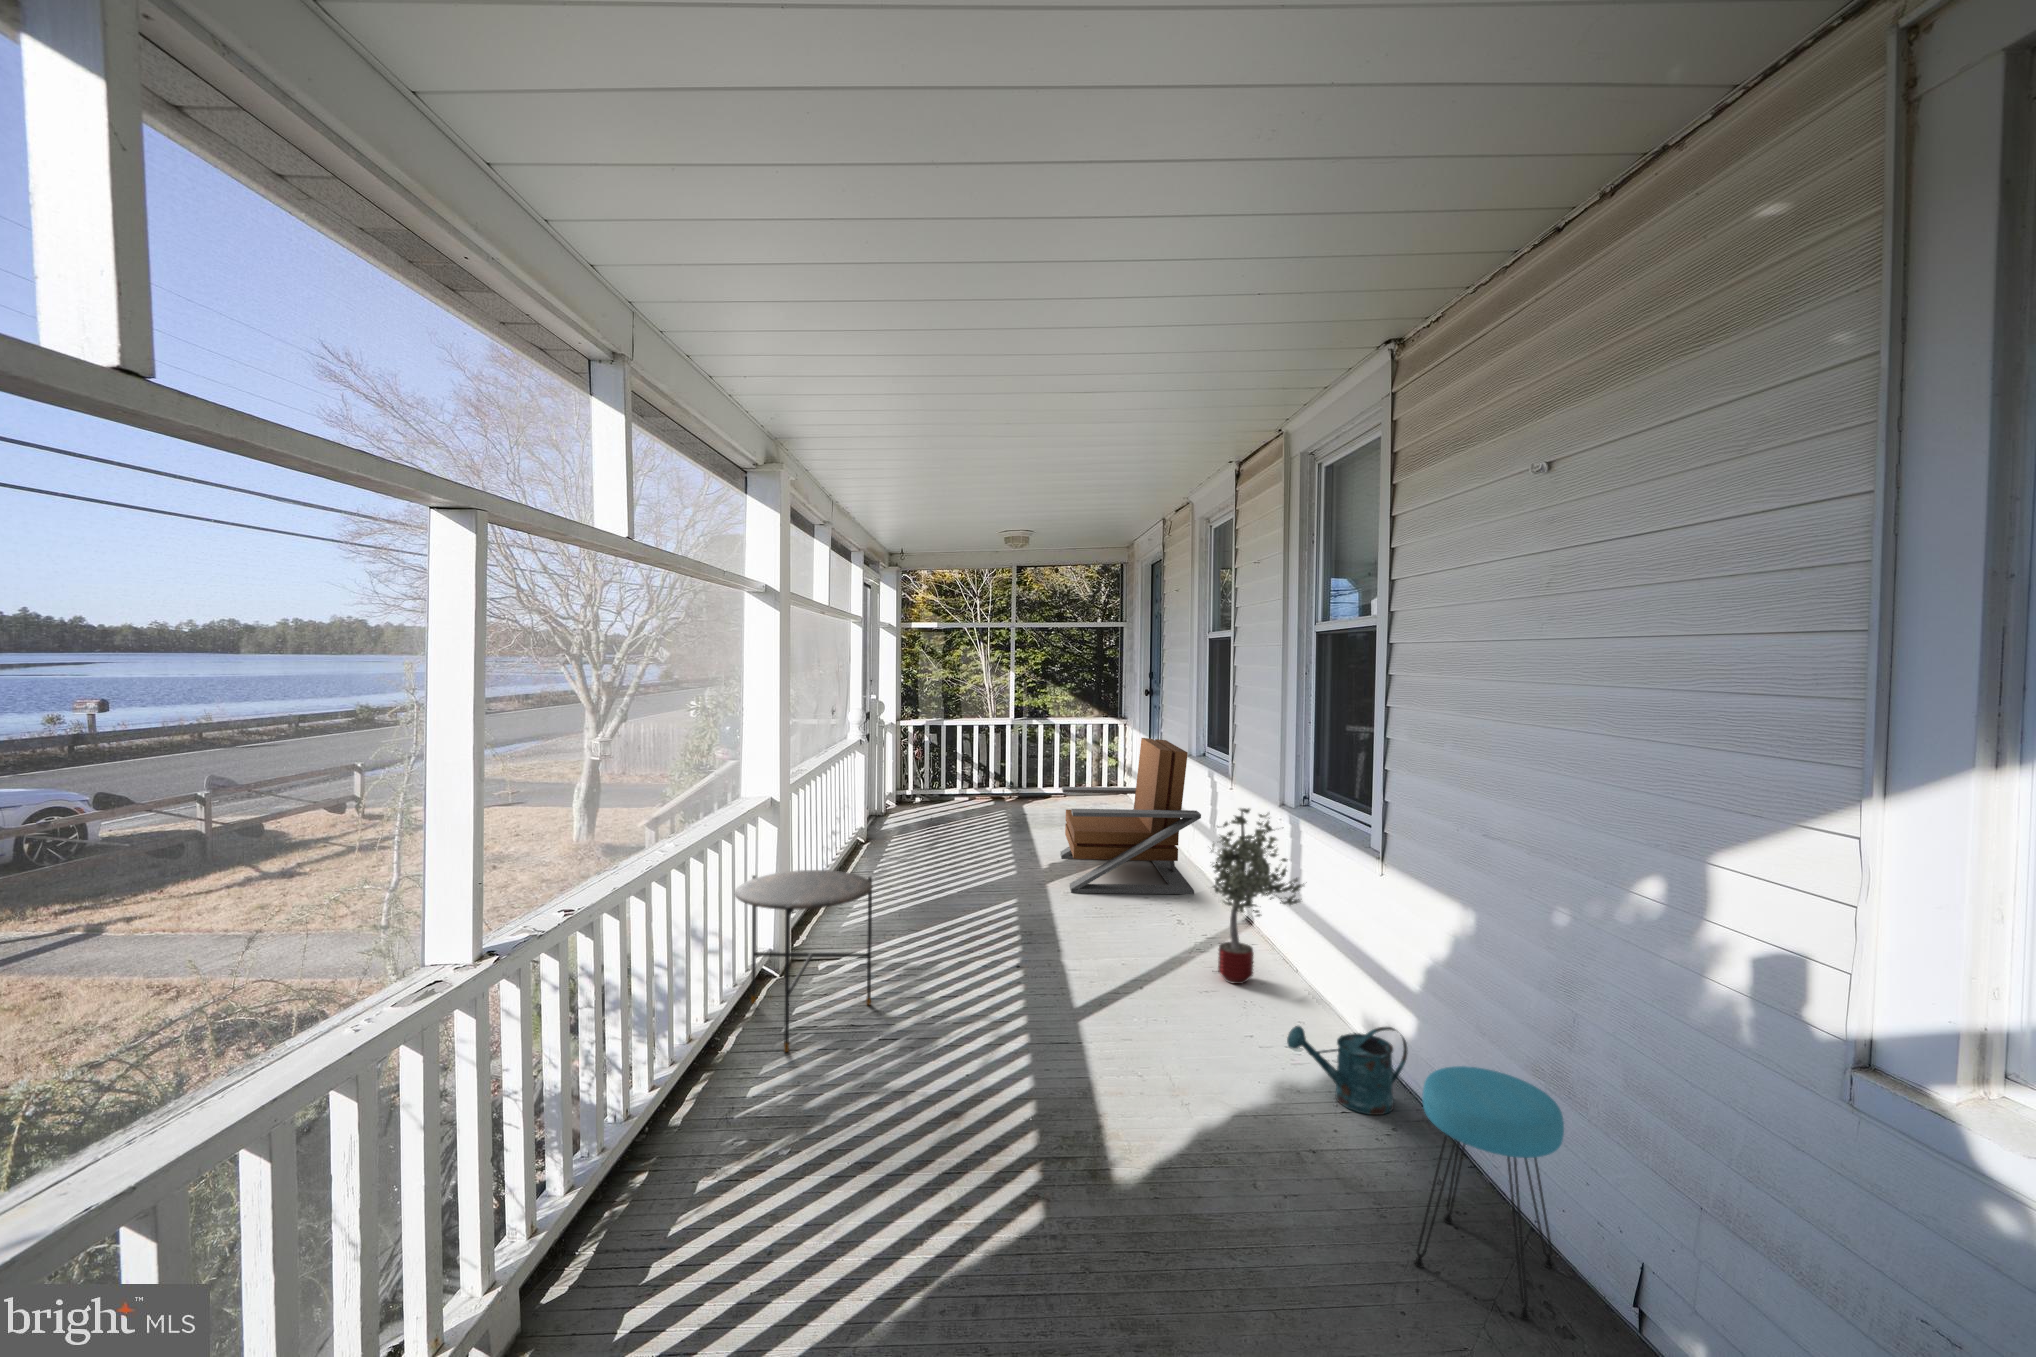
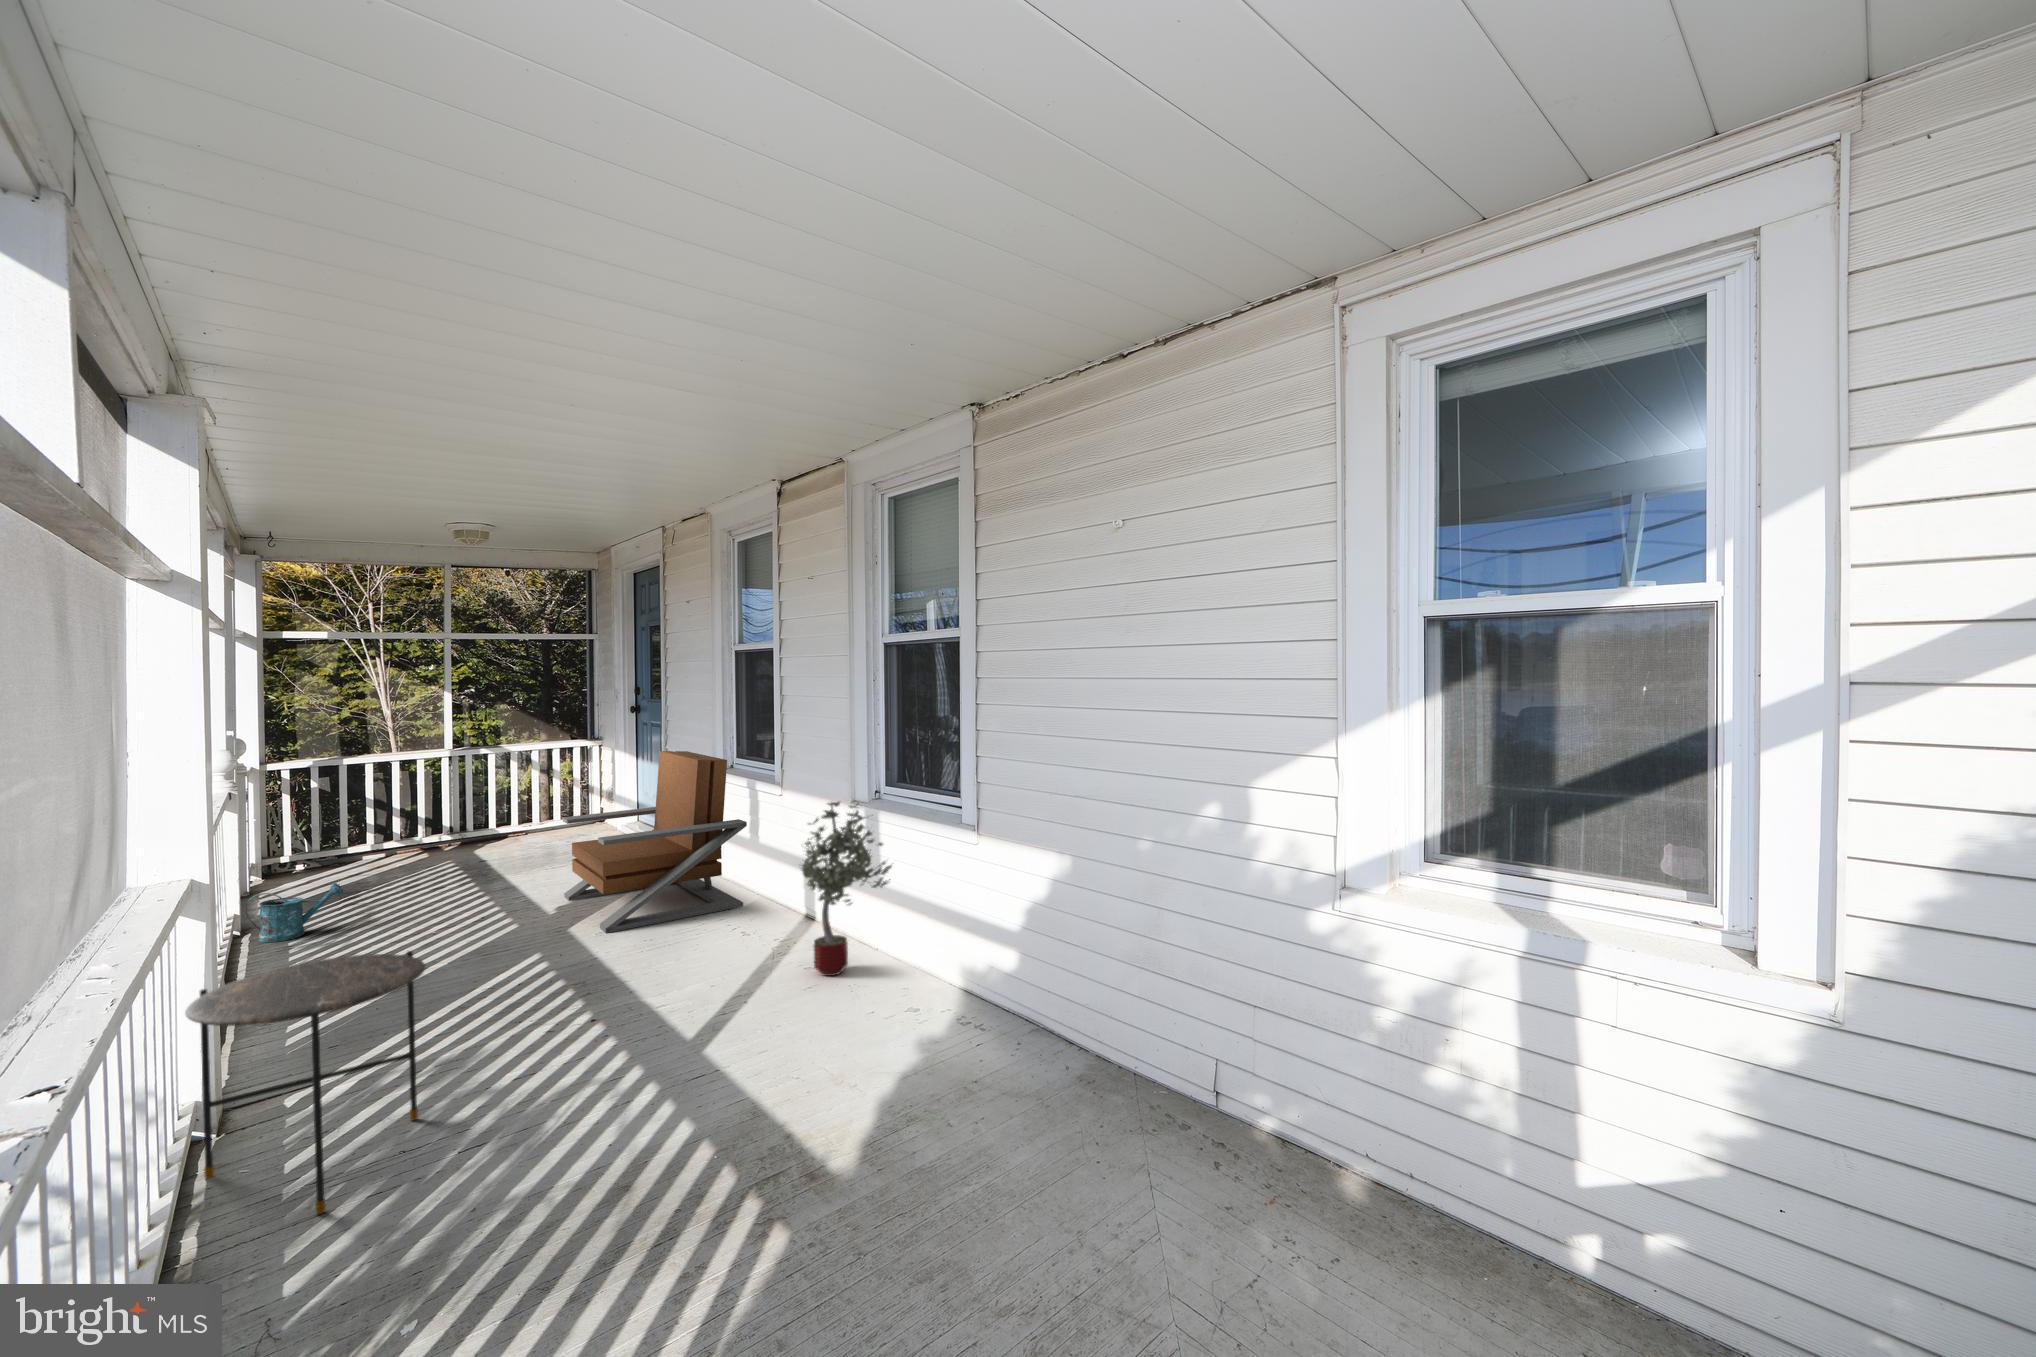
watering can: present [1287,1026,1408,1115] -> present [246,883,343,942]
stool: present [1414,1066,1564,1320] -> none [1084,965,1180,1139]

